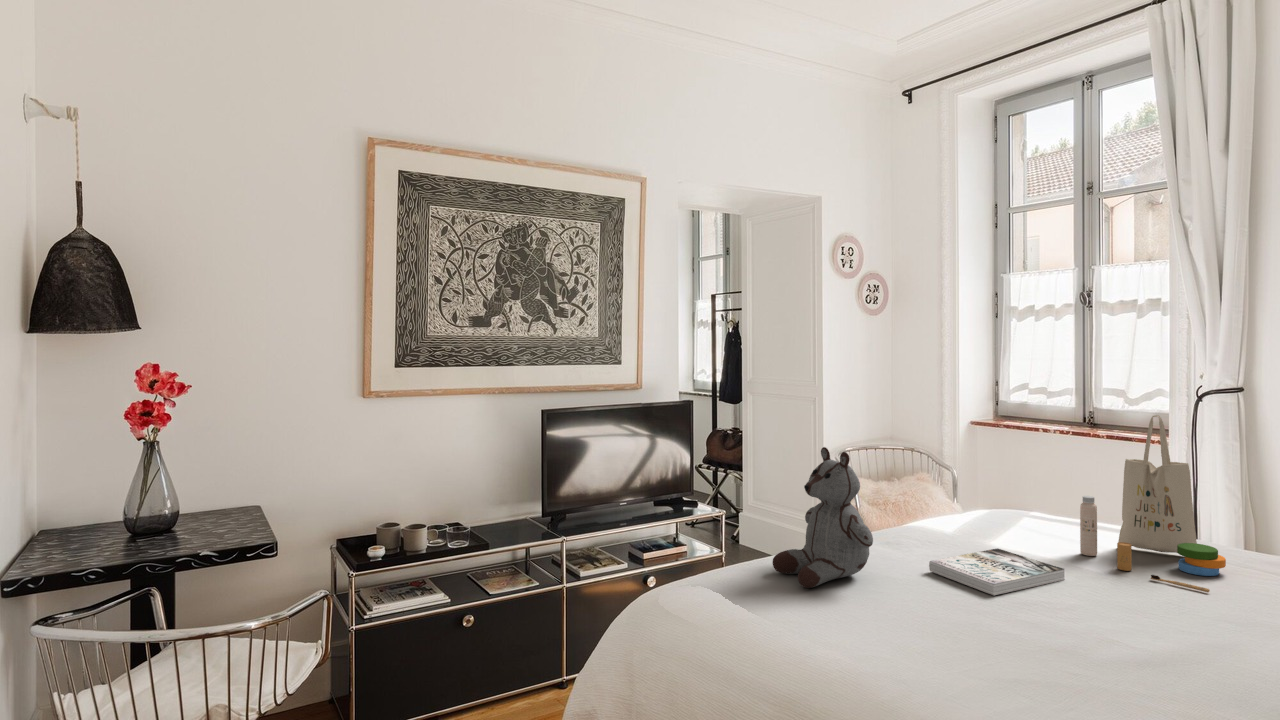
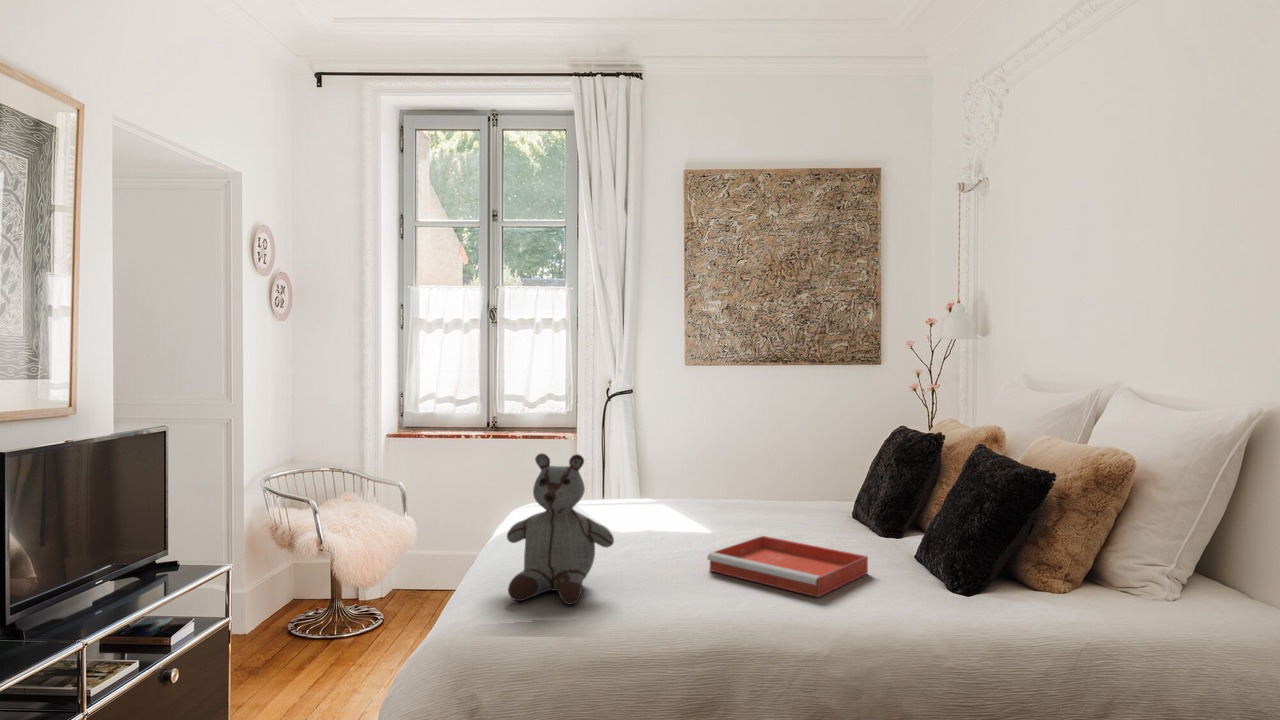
tote bag: present [1080,415,1226,592] -> none [657,406,759,527]
book: present [929,548,1065,595] -> none [613,531,690,564]
tray: none [995,588,1208,687] -> present [707,536,868,597]

